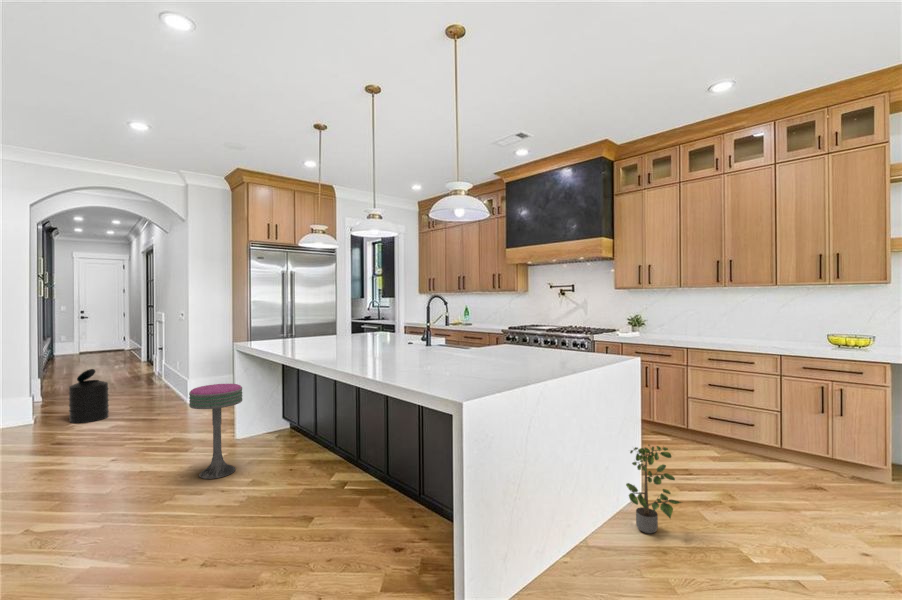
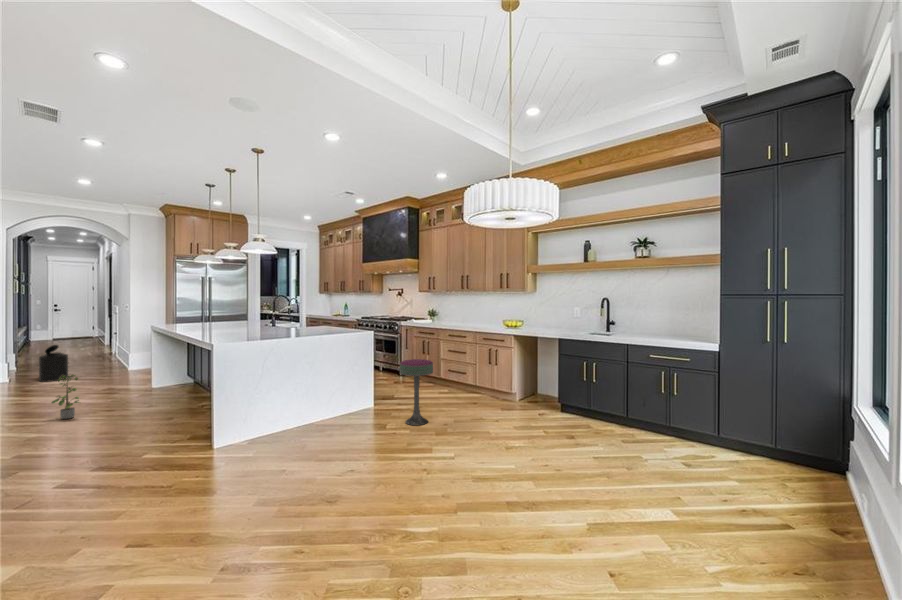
bar stool: present [189,384,242,479] -> present [400,359,433,425]
potted plant: present [626,445,681,533] -> present [52,375,80,419]

